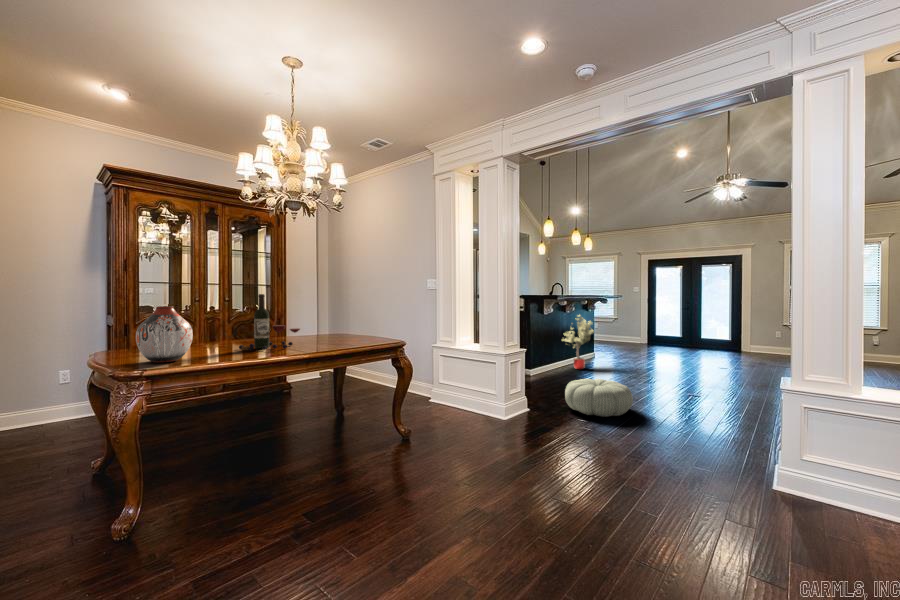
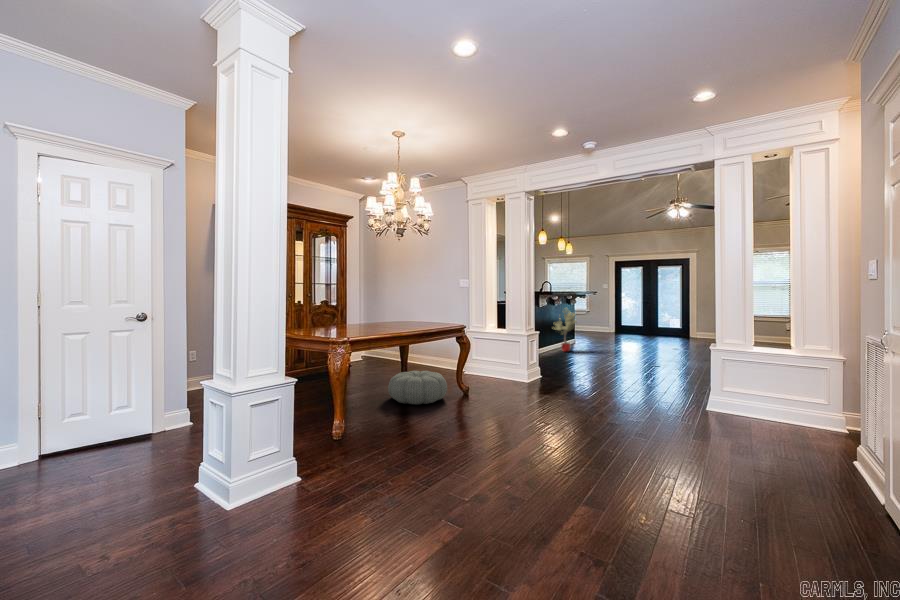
wine bottle: present [239,294,300,350] -> none [370,293,407,330]
vase: present [136,306,193,363] -> none [334,301,363,335]
pouf: present [565,379,633,417] -> present [388,371,447,404]

